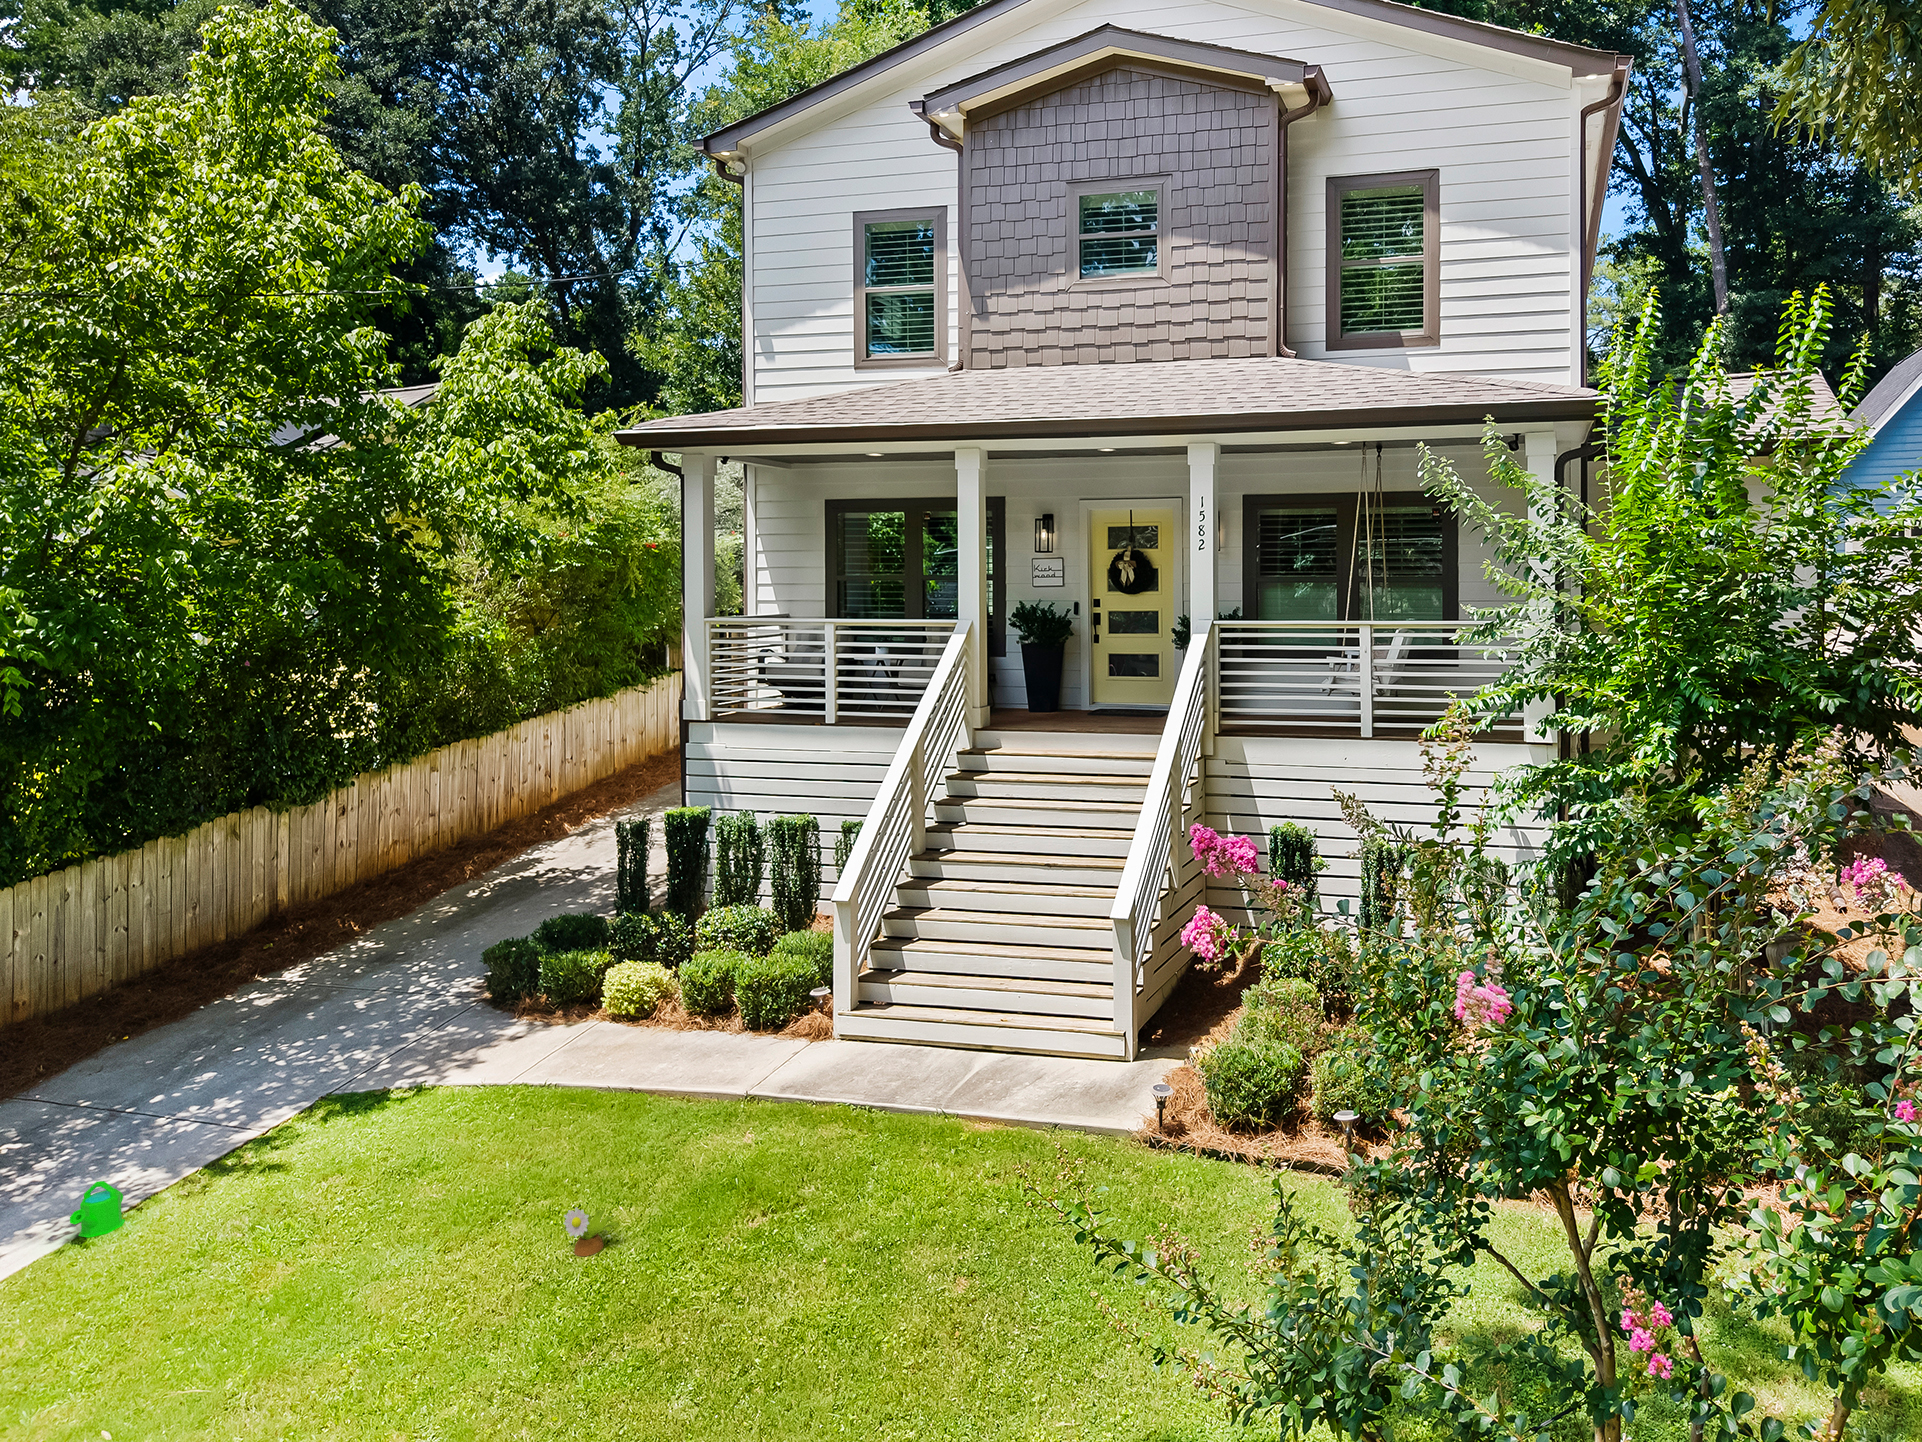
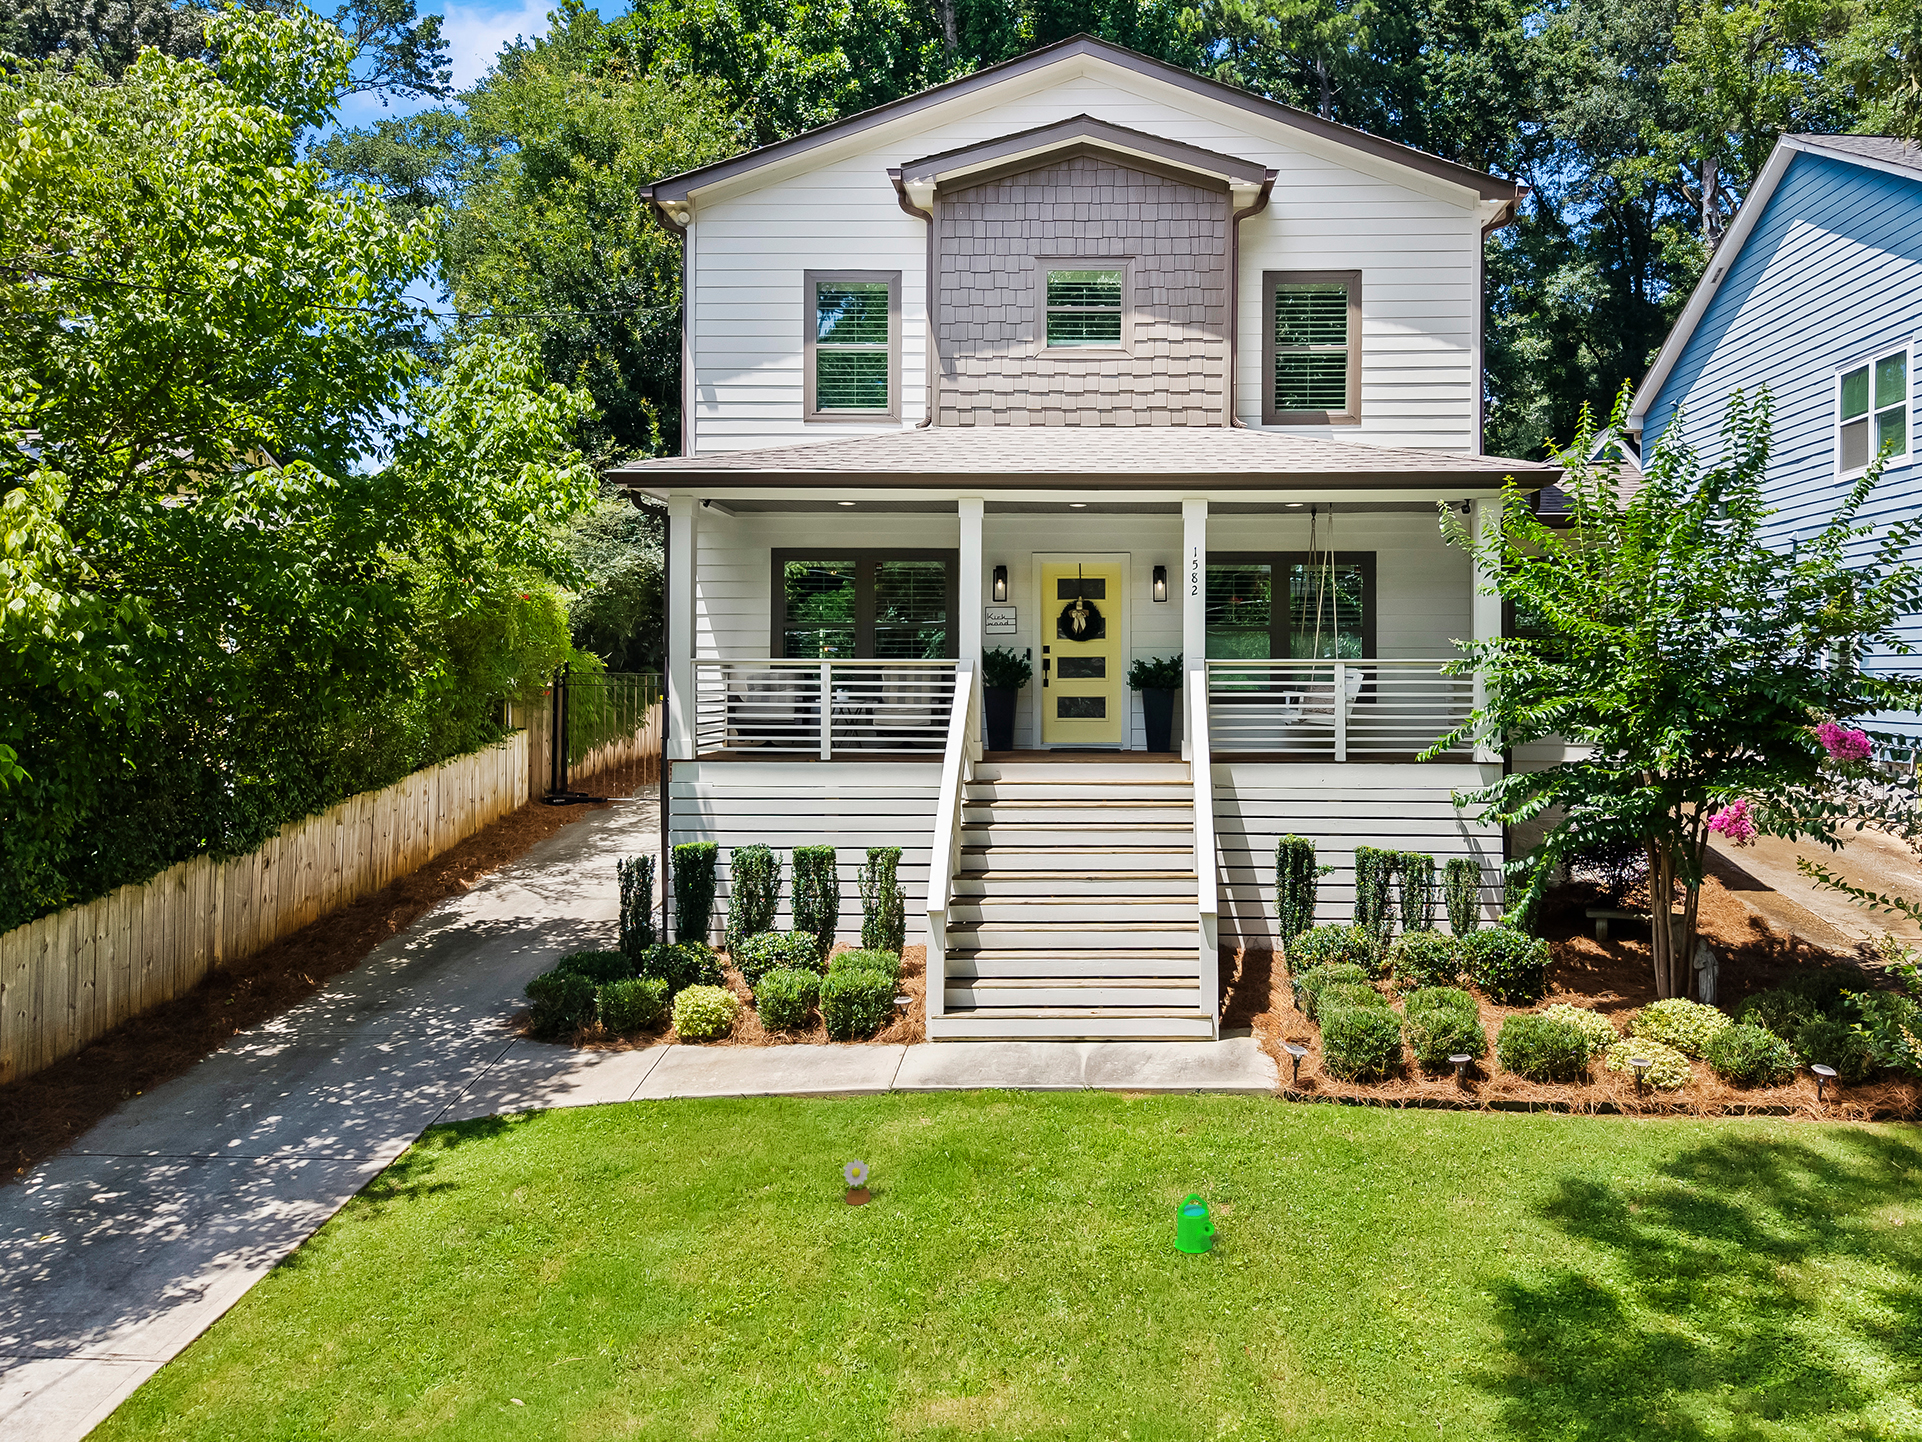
watering can: present [70,1181,125,1238] -> present [1175,1193,1215,1253]

